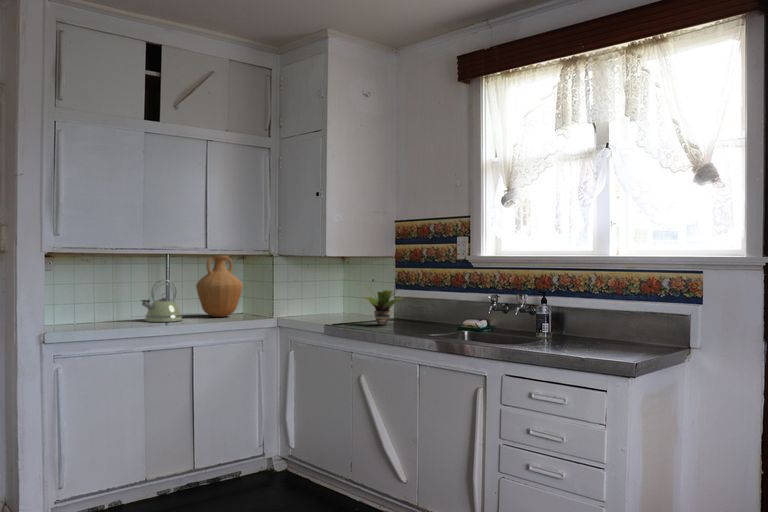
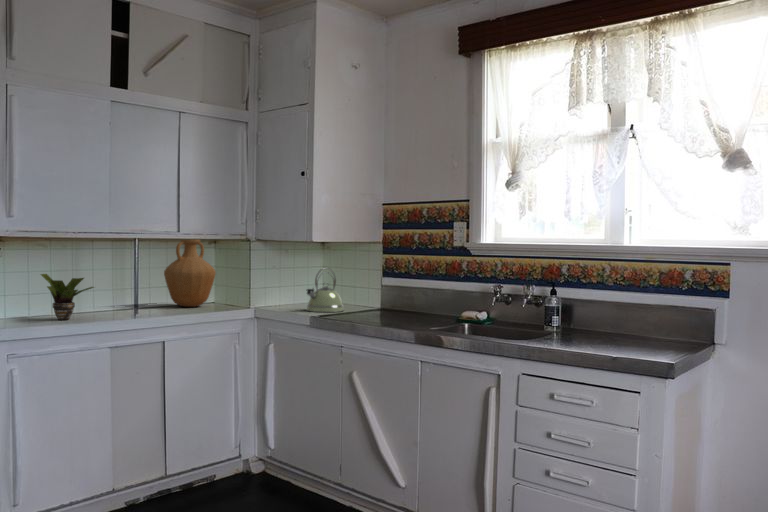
kettle: present [142,287,182,322] -> present [306,269,344,312]
potted plant: present [365,287,402,325] -> present [41,274,94,320]

